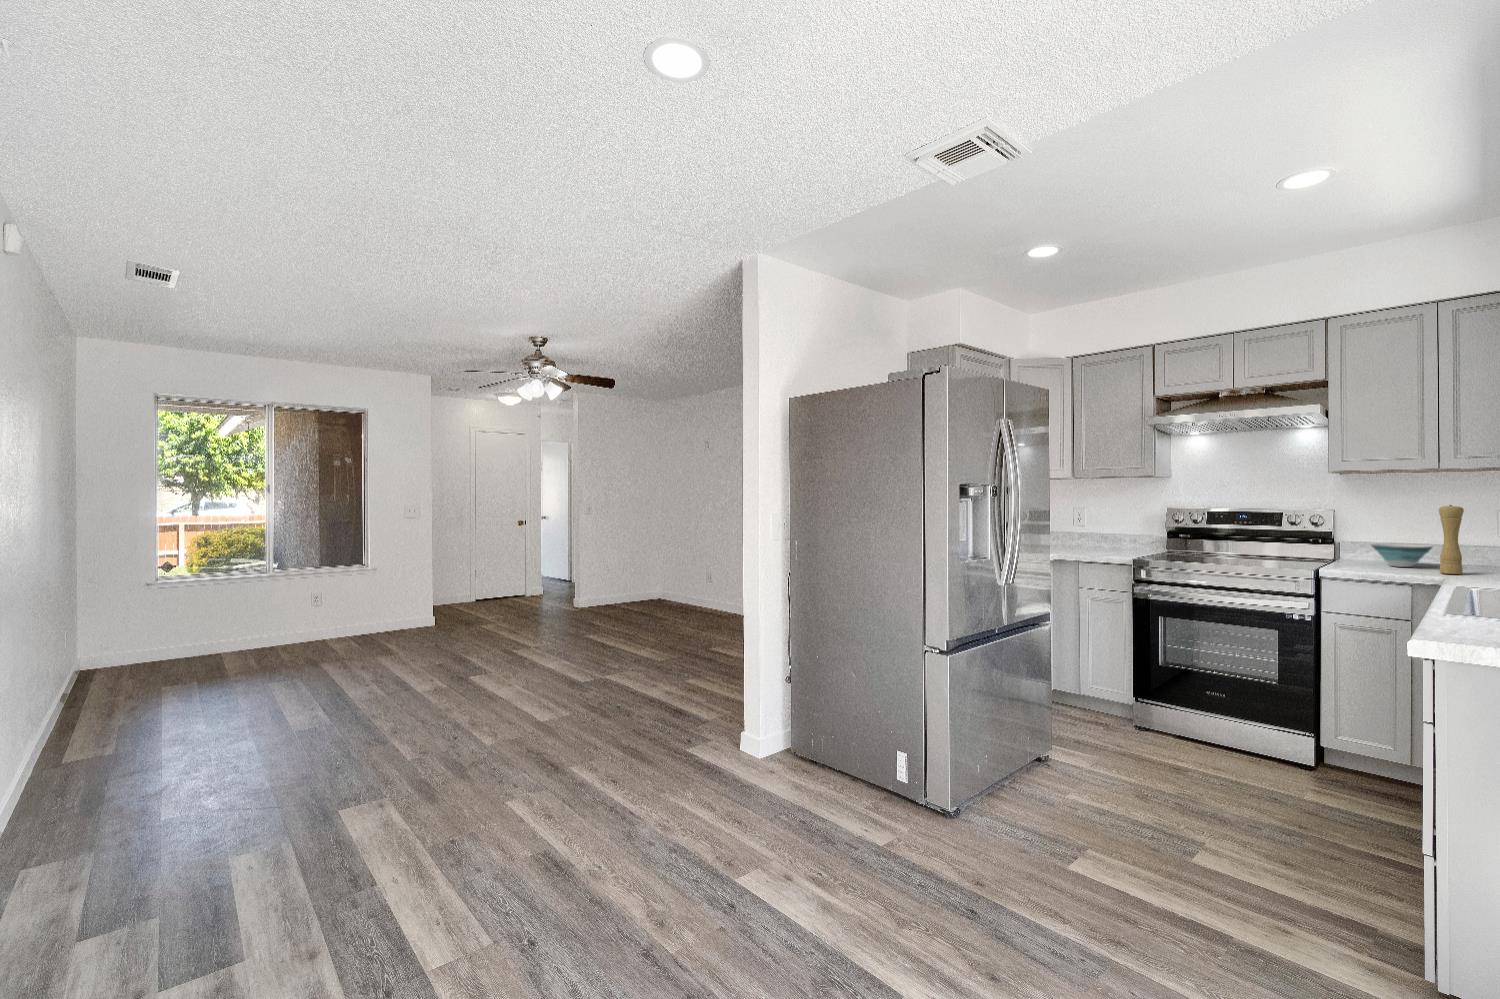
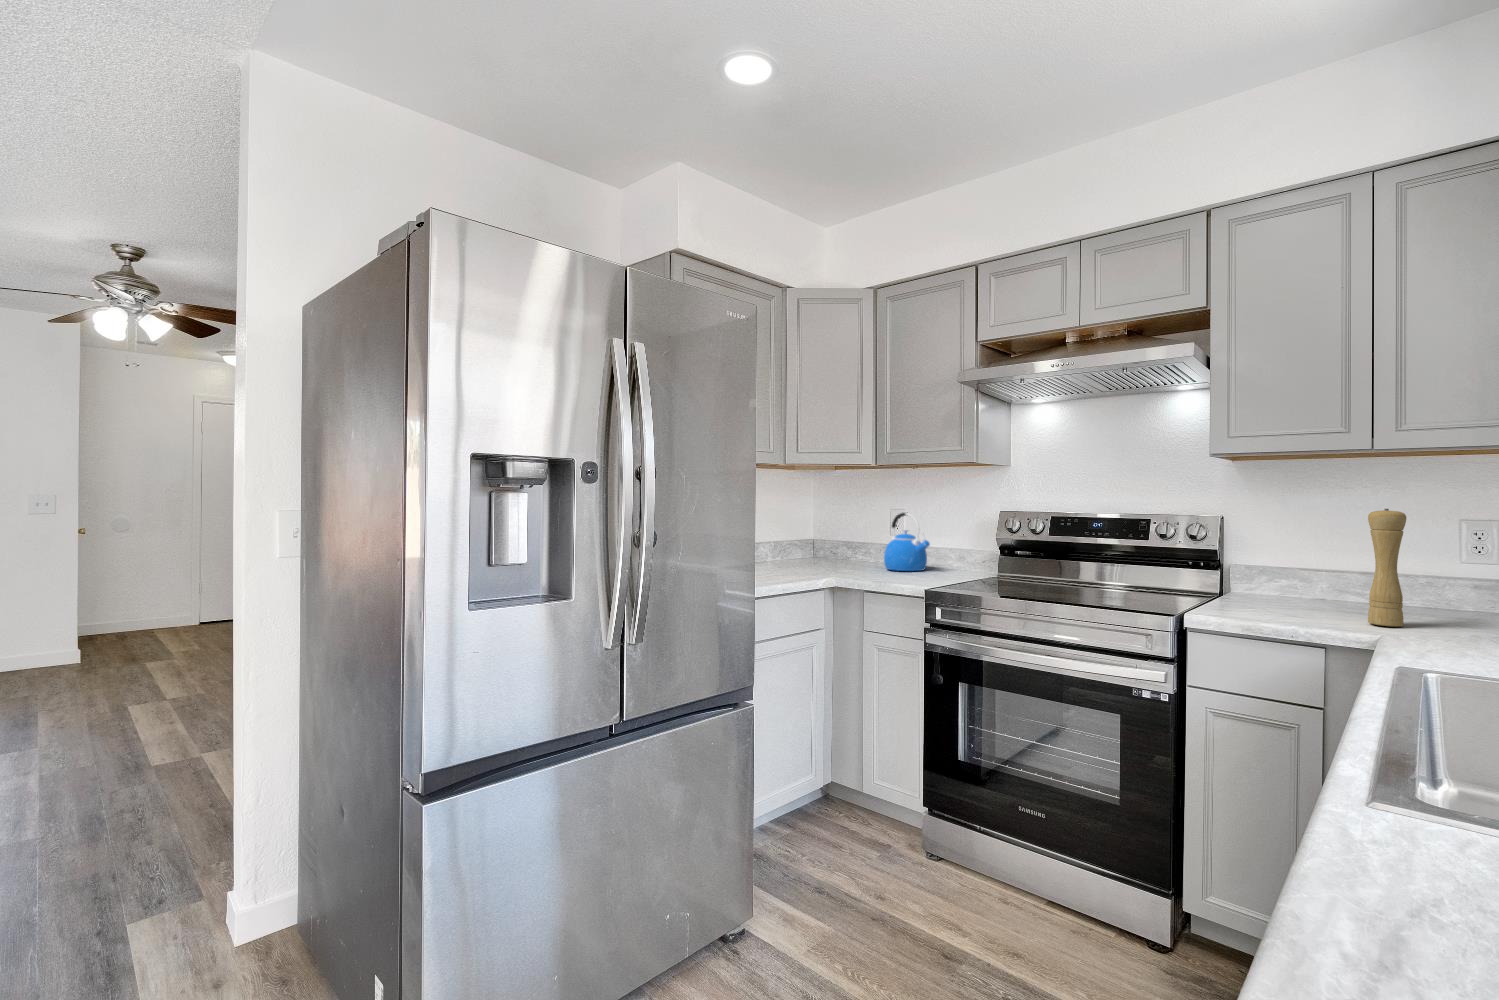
kettle: none [1077,510,1114,549] -> present [884,512,930,571]
bowl: present [1371,544,1432,567] -> none [1268,570,1360,610]

